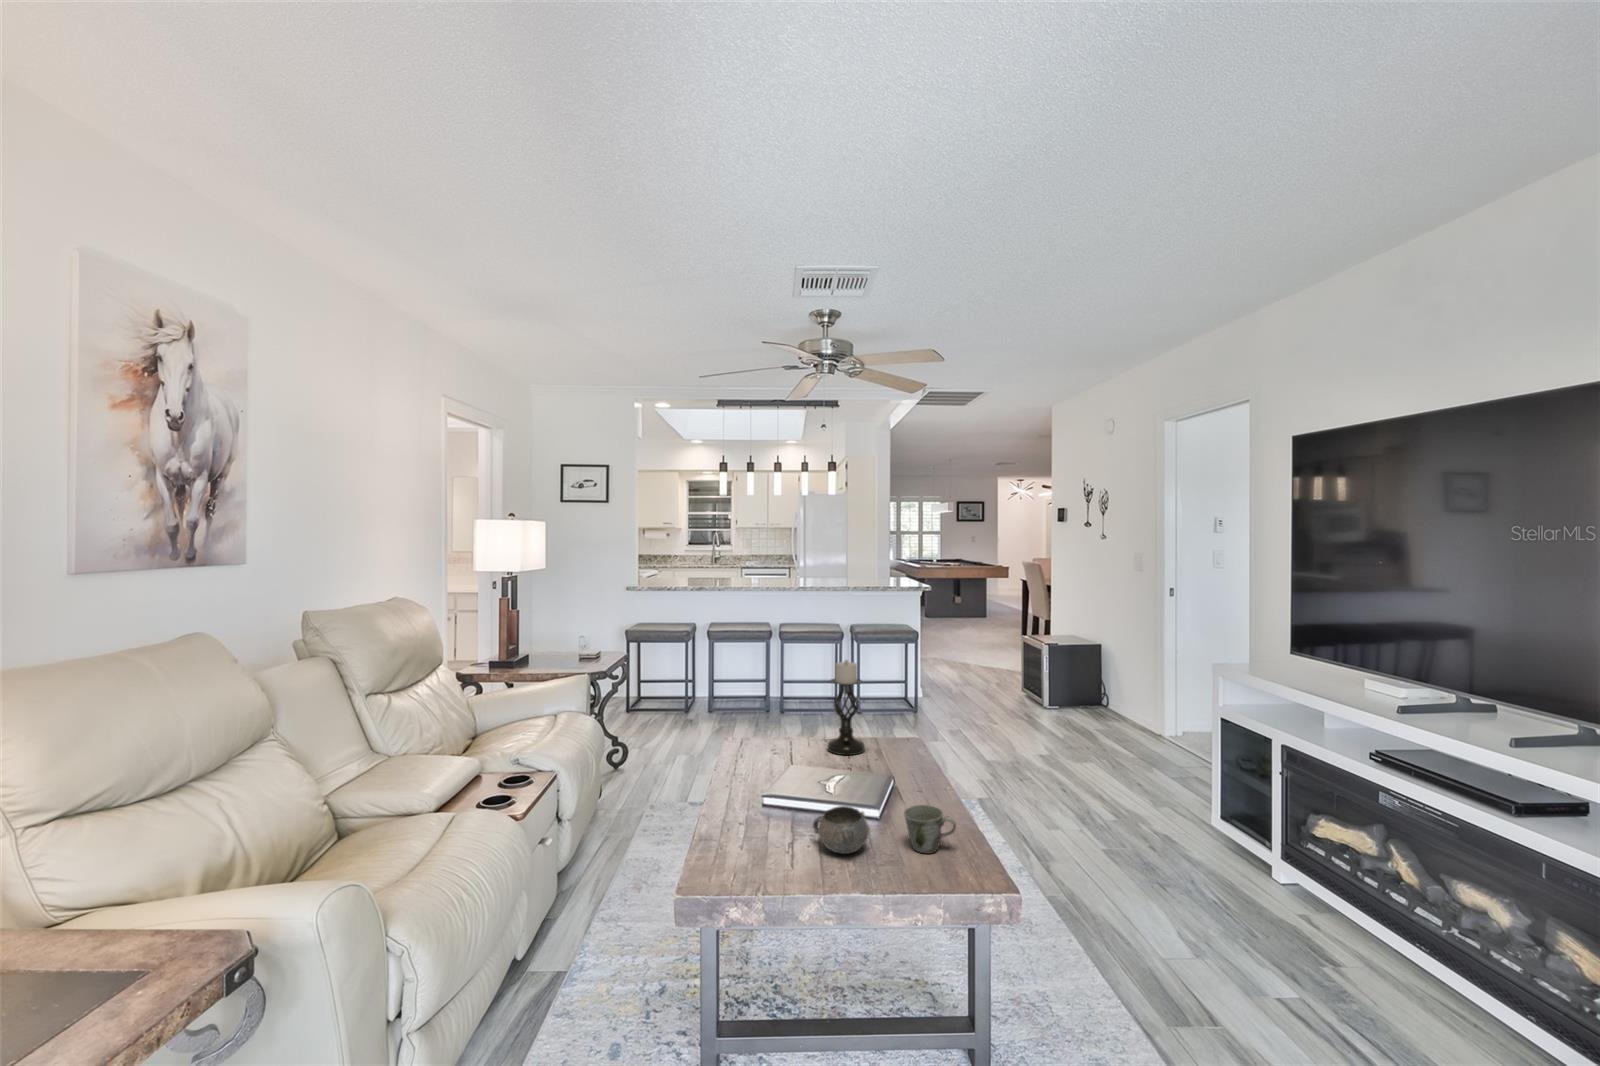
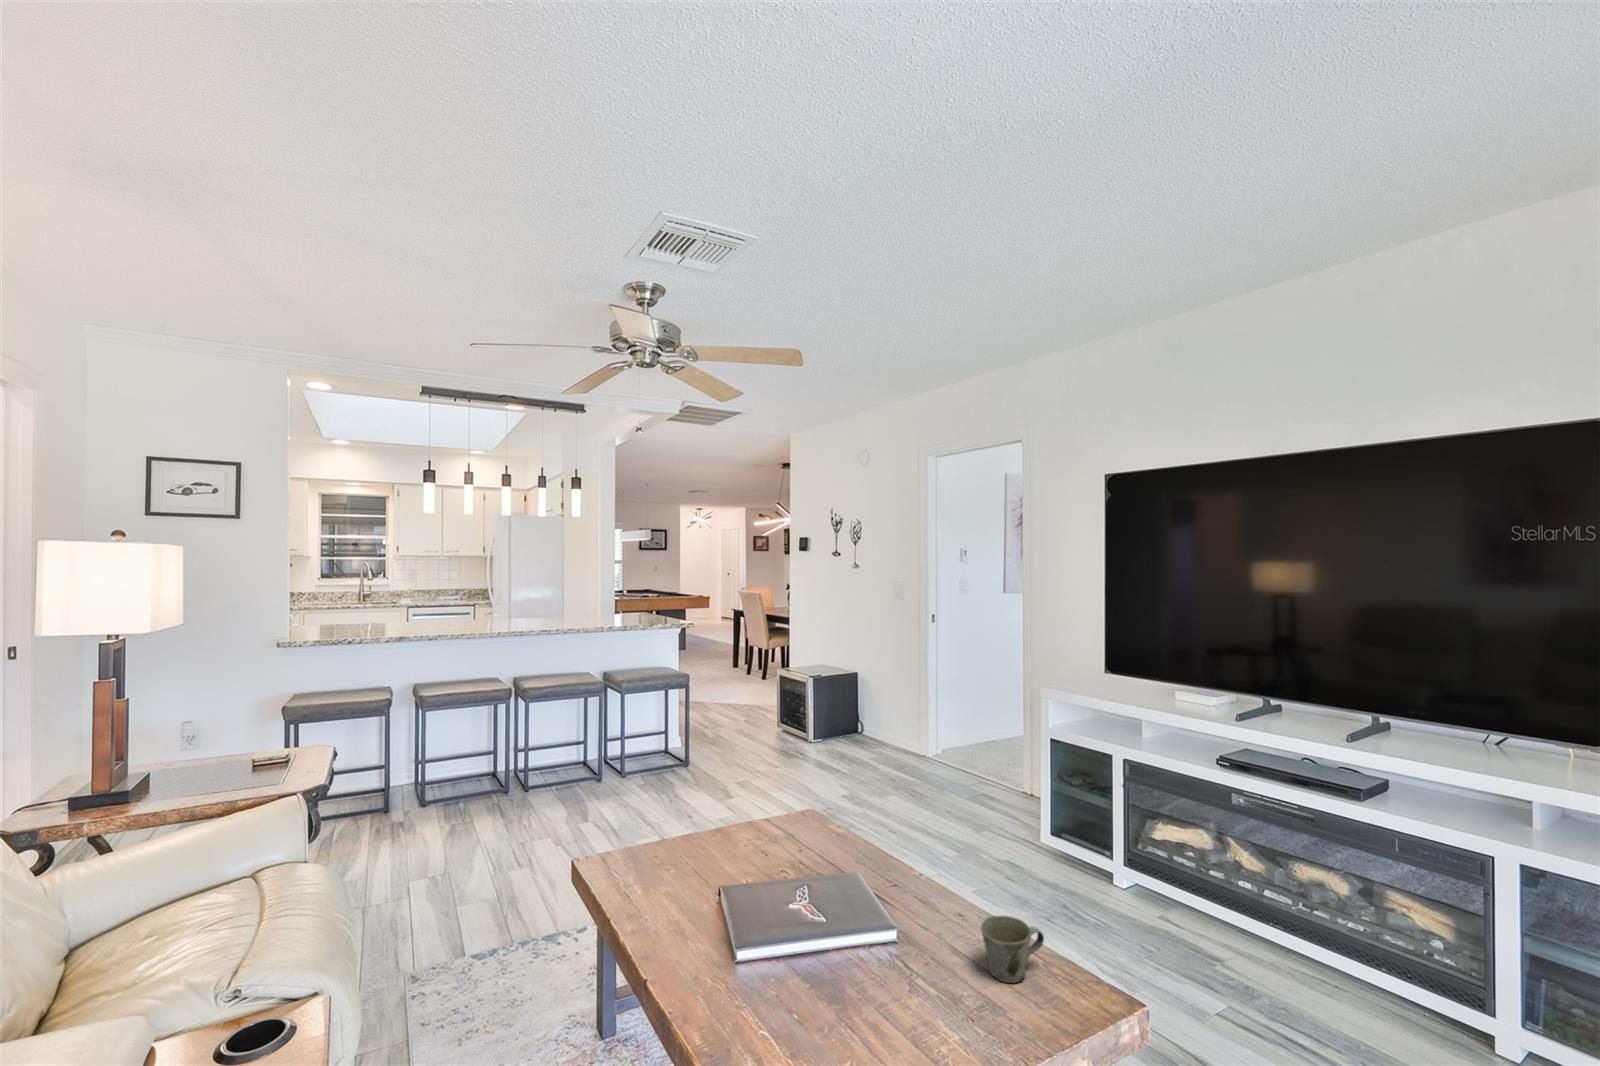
candle holder: present [827,660,865,755] -> none [739,730,788,856]
decorative bowl: present [813,806,869,854] -> none [889,945,967,1020]

